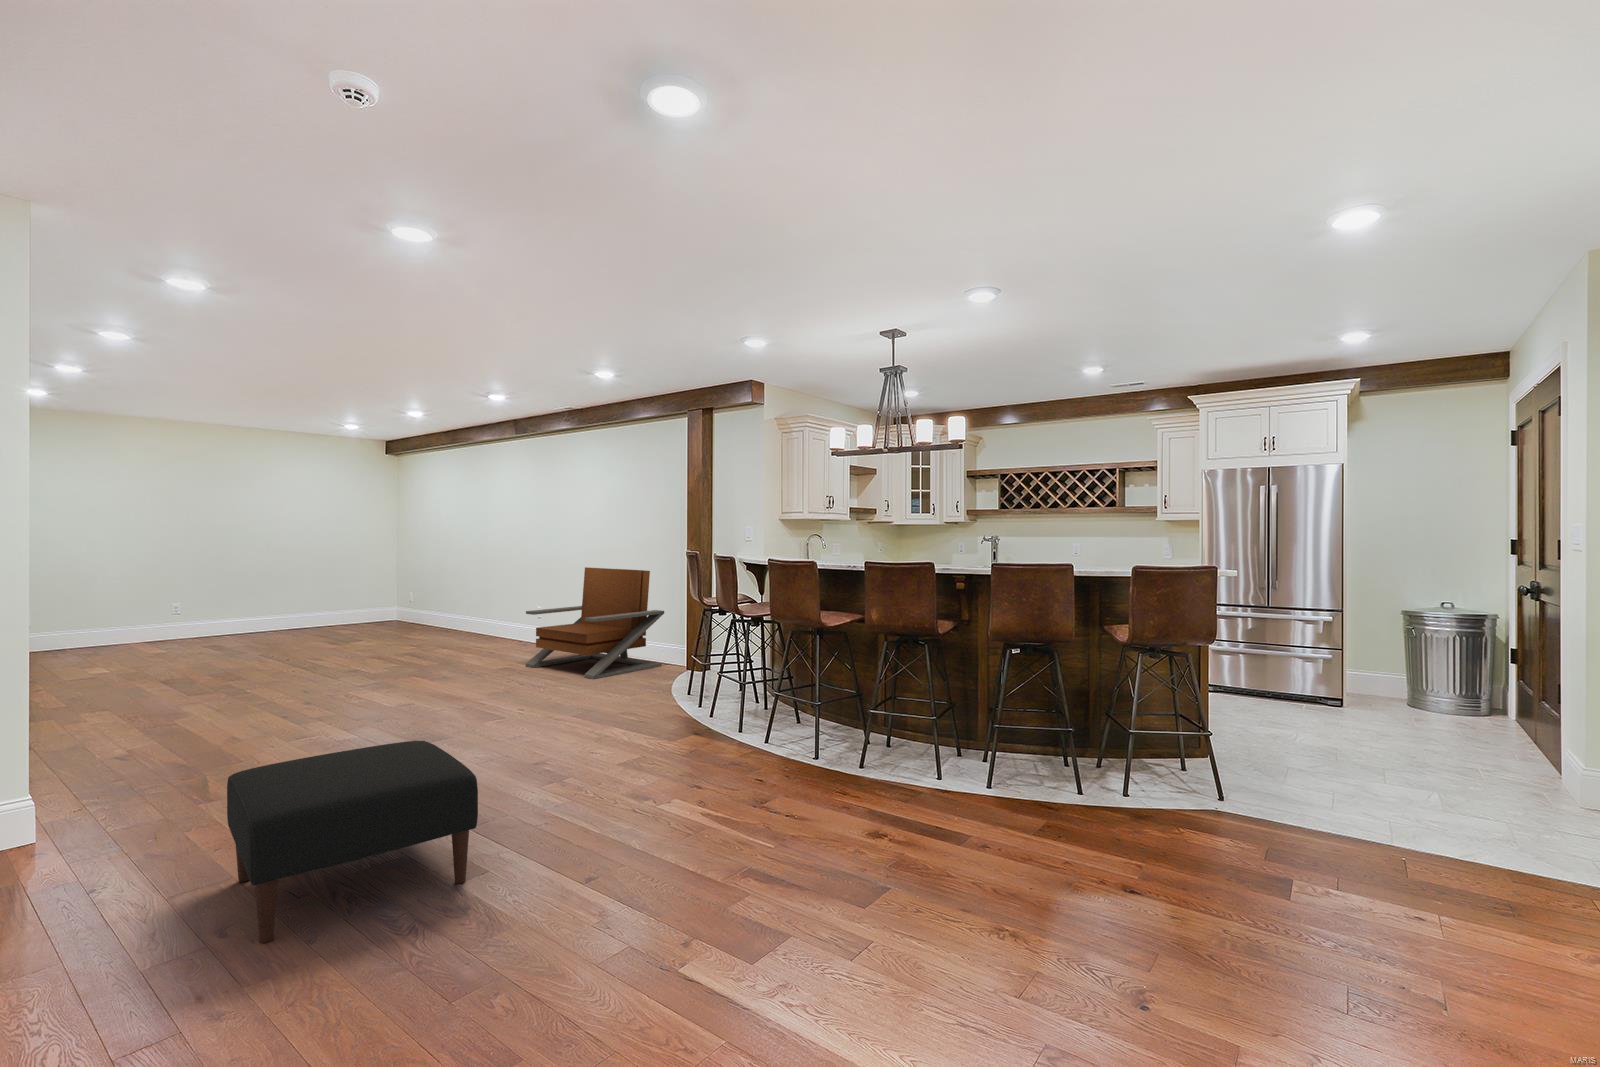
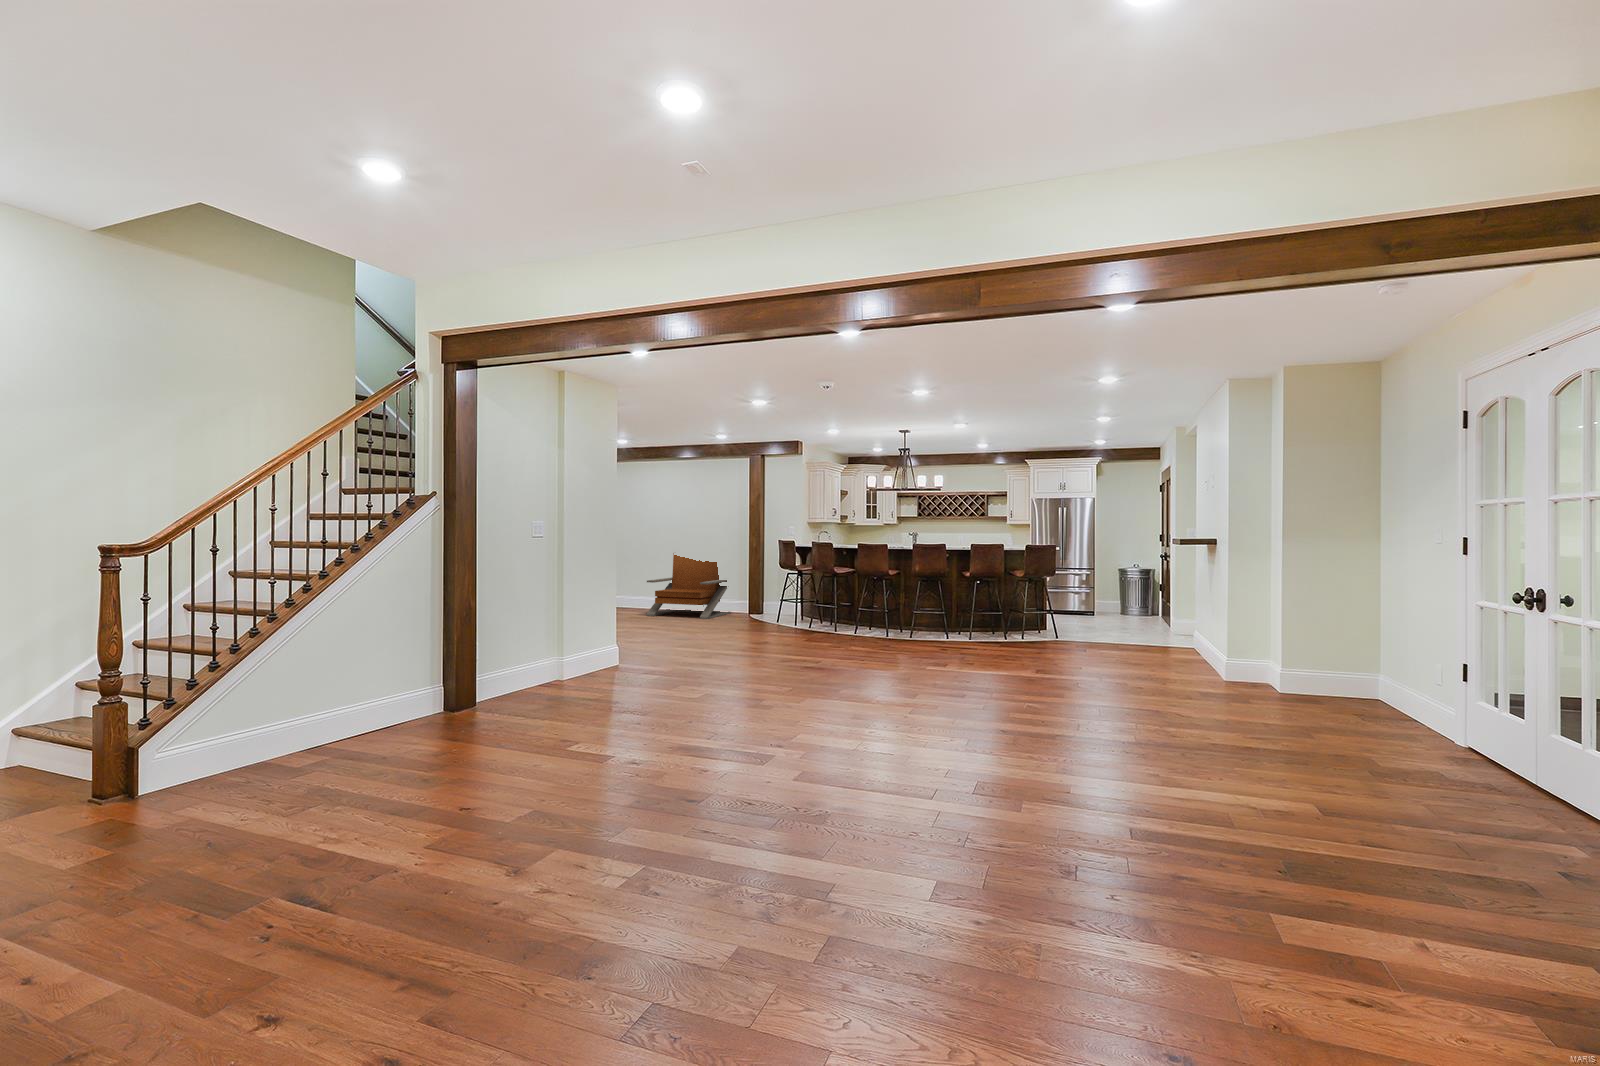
ottoman: present [227,741,478,943] -> none [742,617,833,670]

